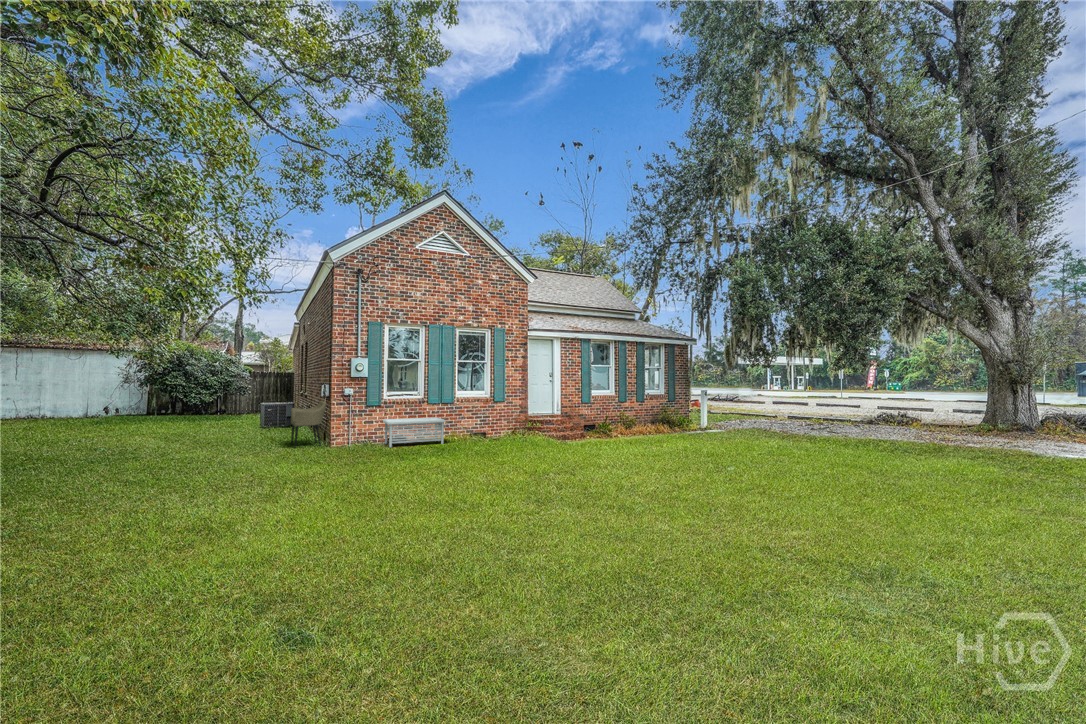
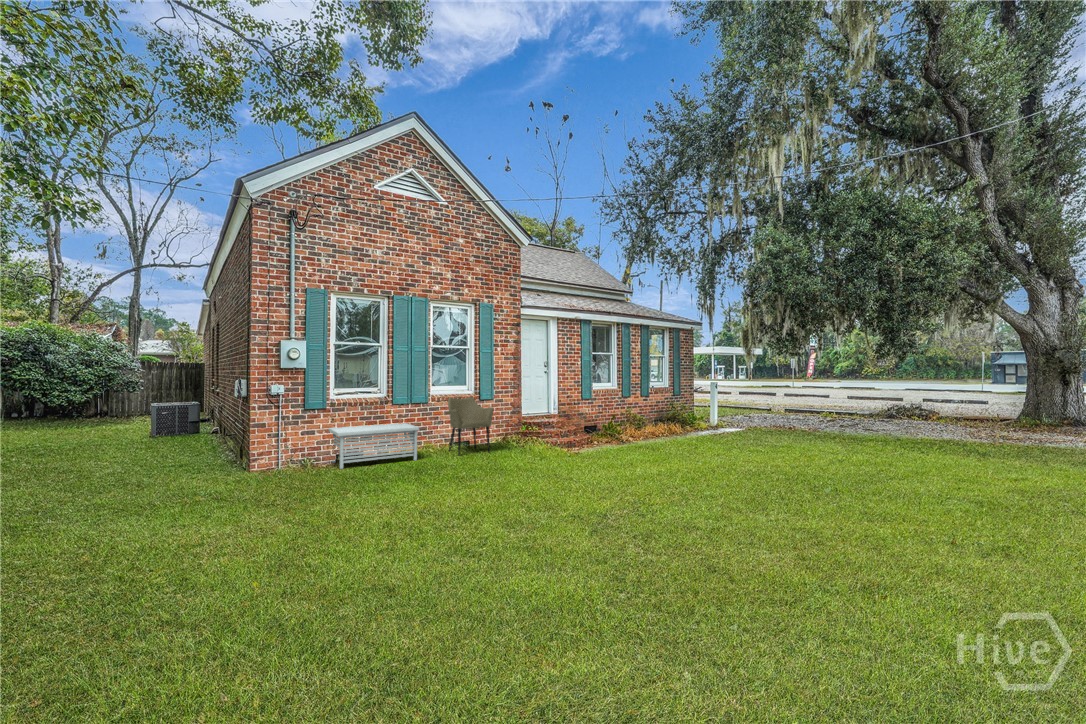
armchair: present [291,401,326,448] -> present [448,397,494,456]

